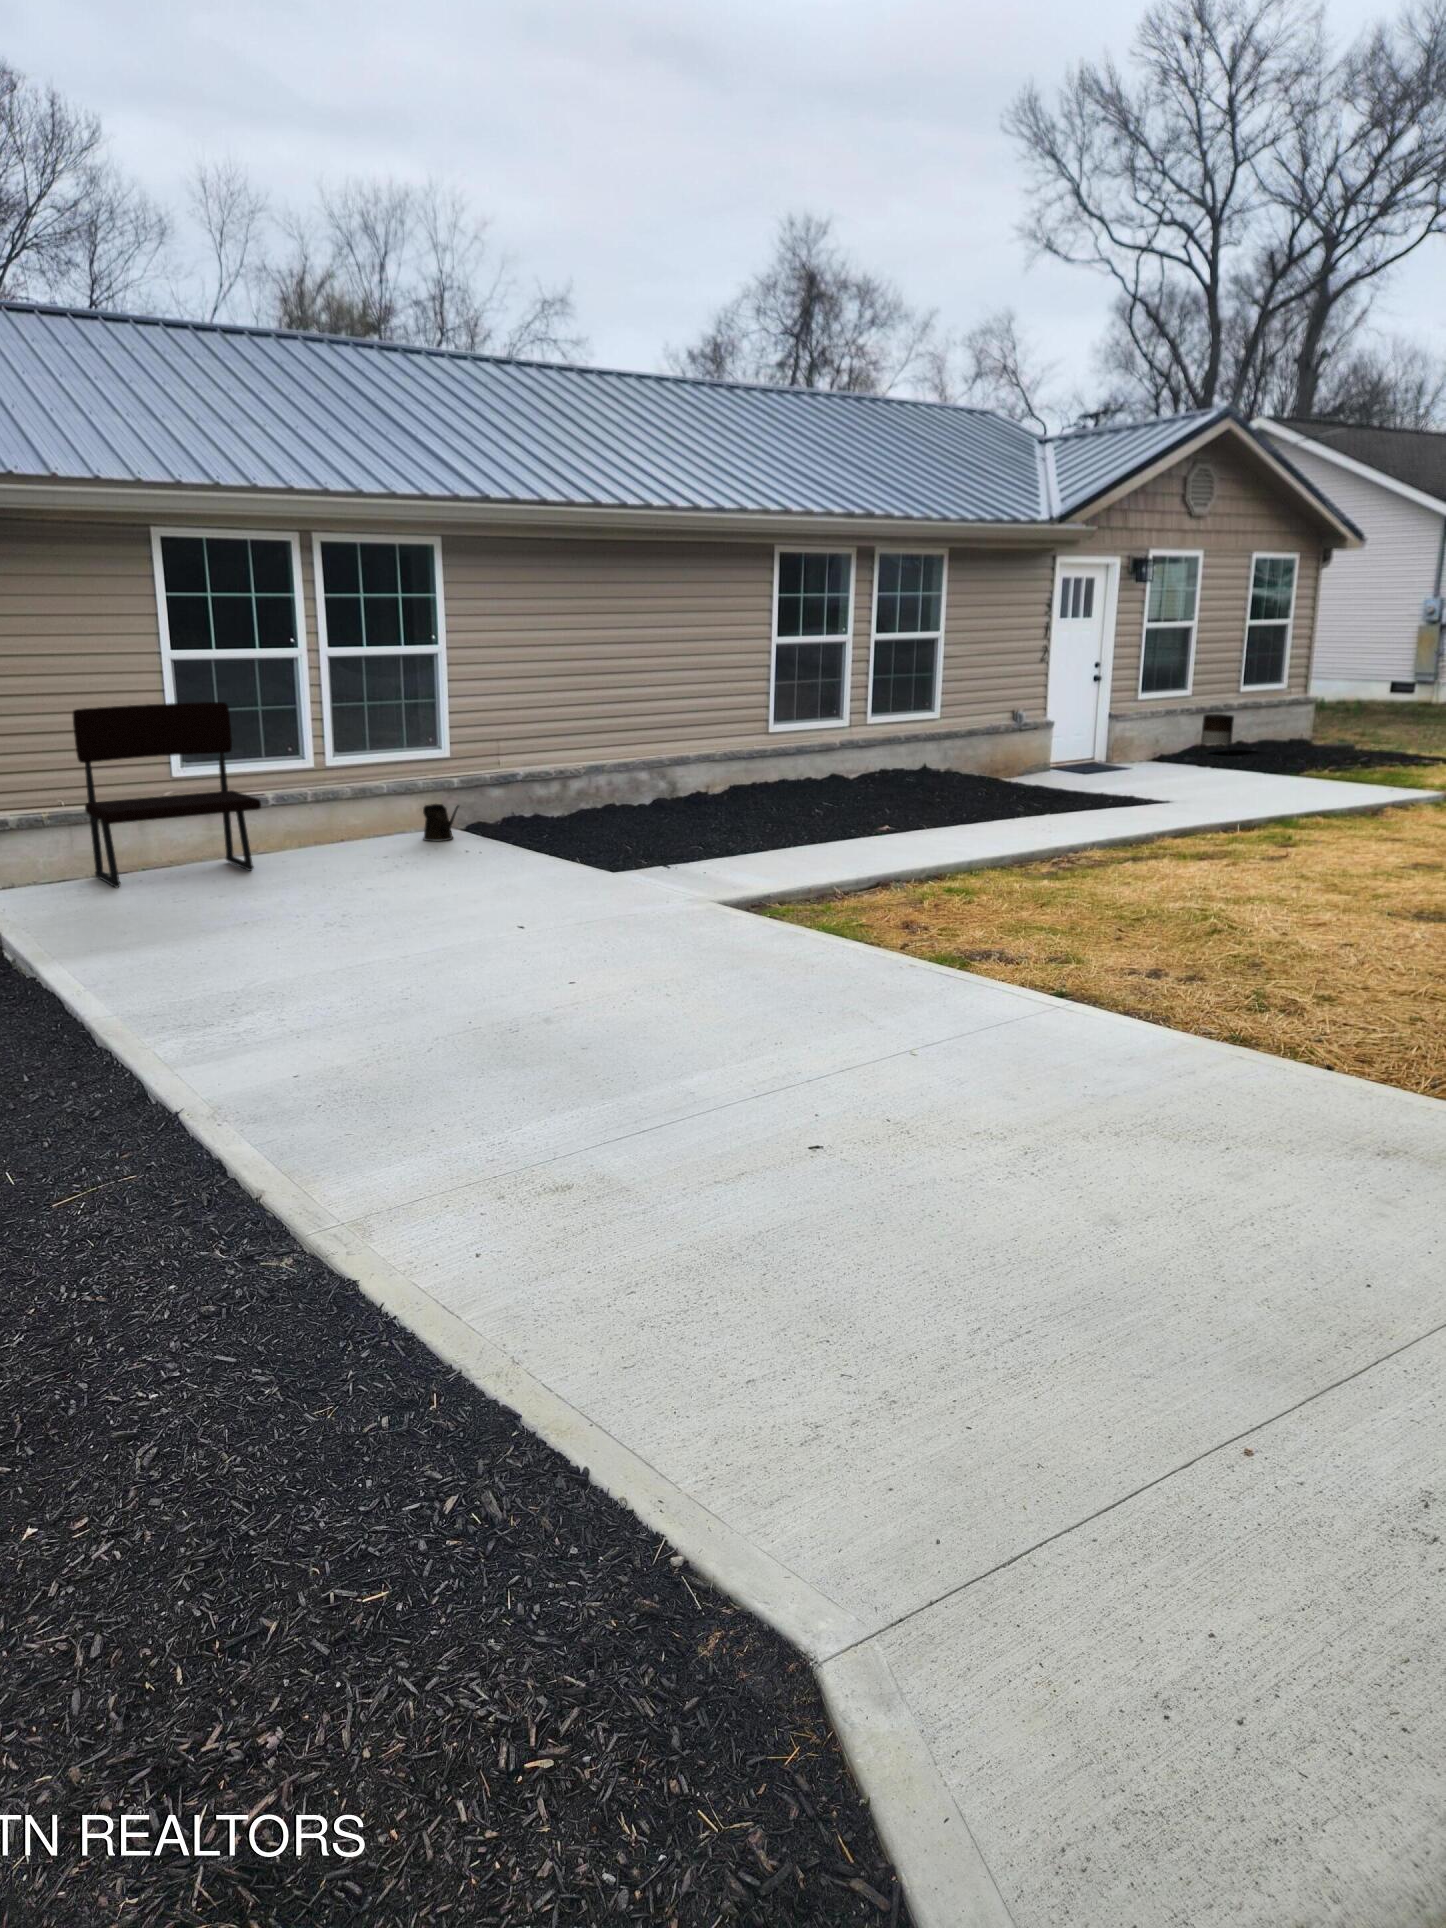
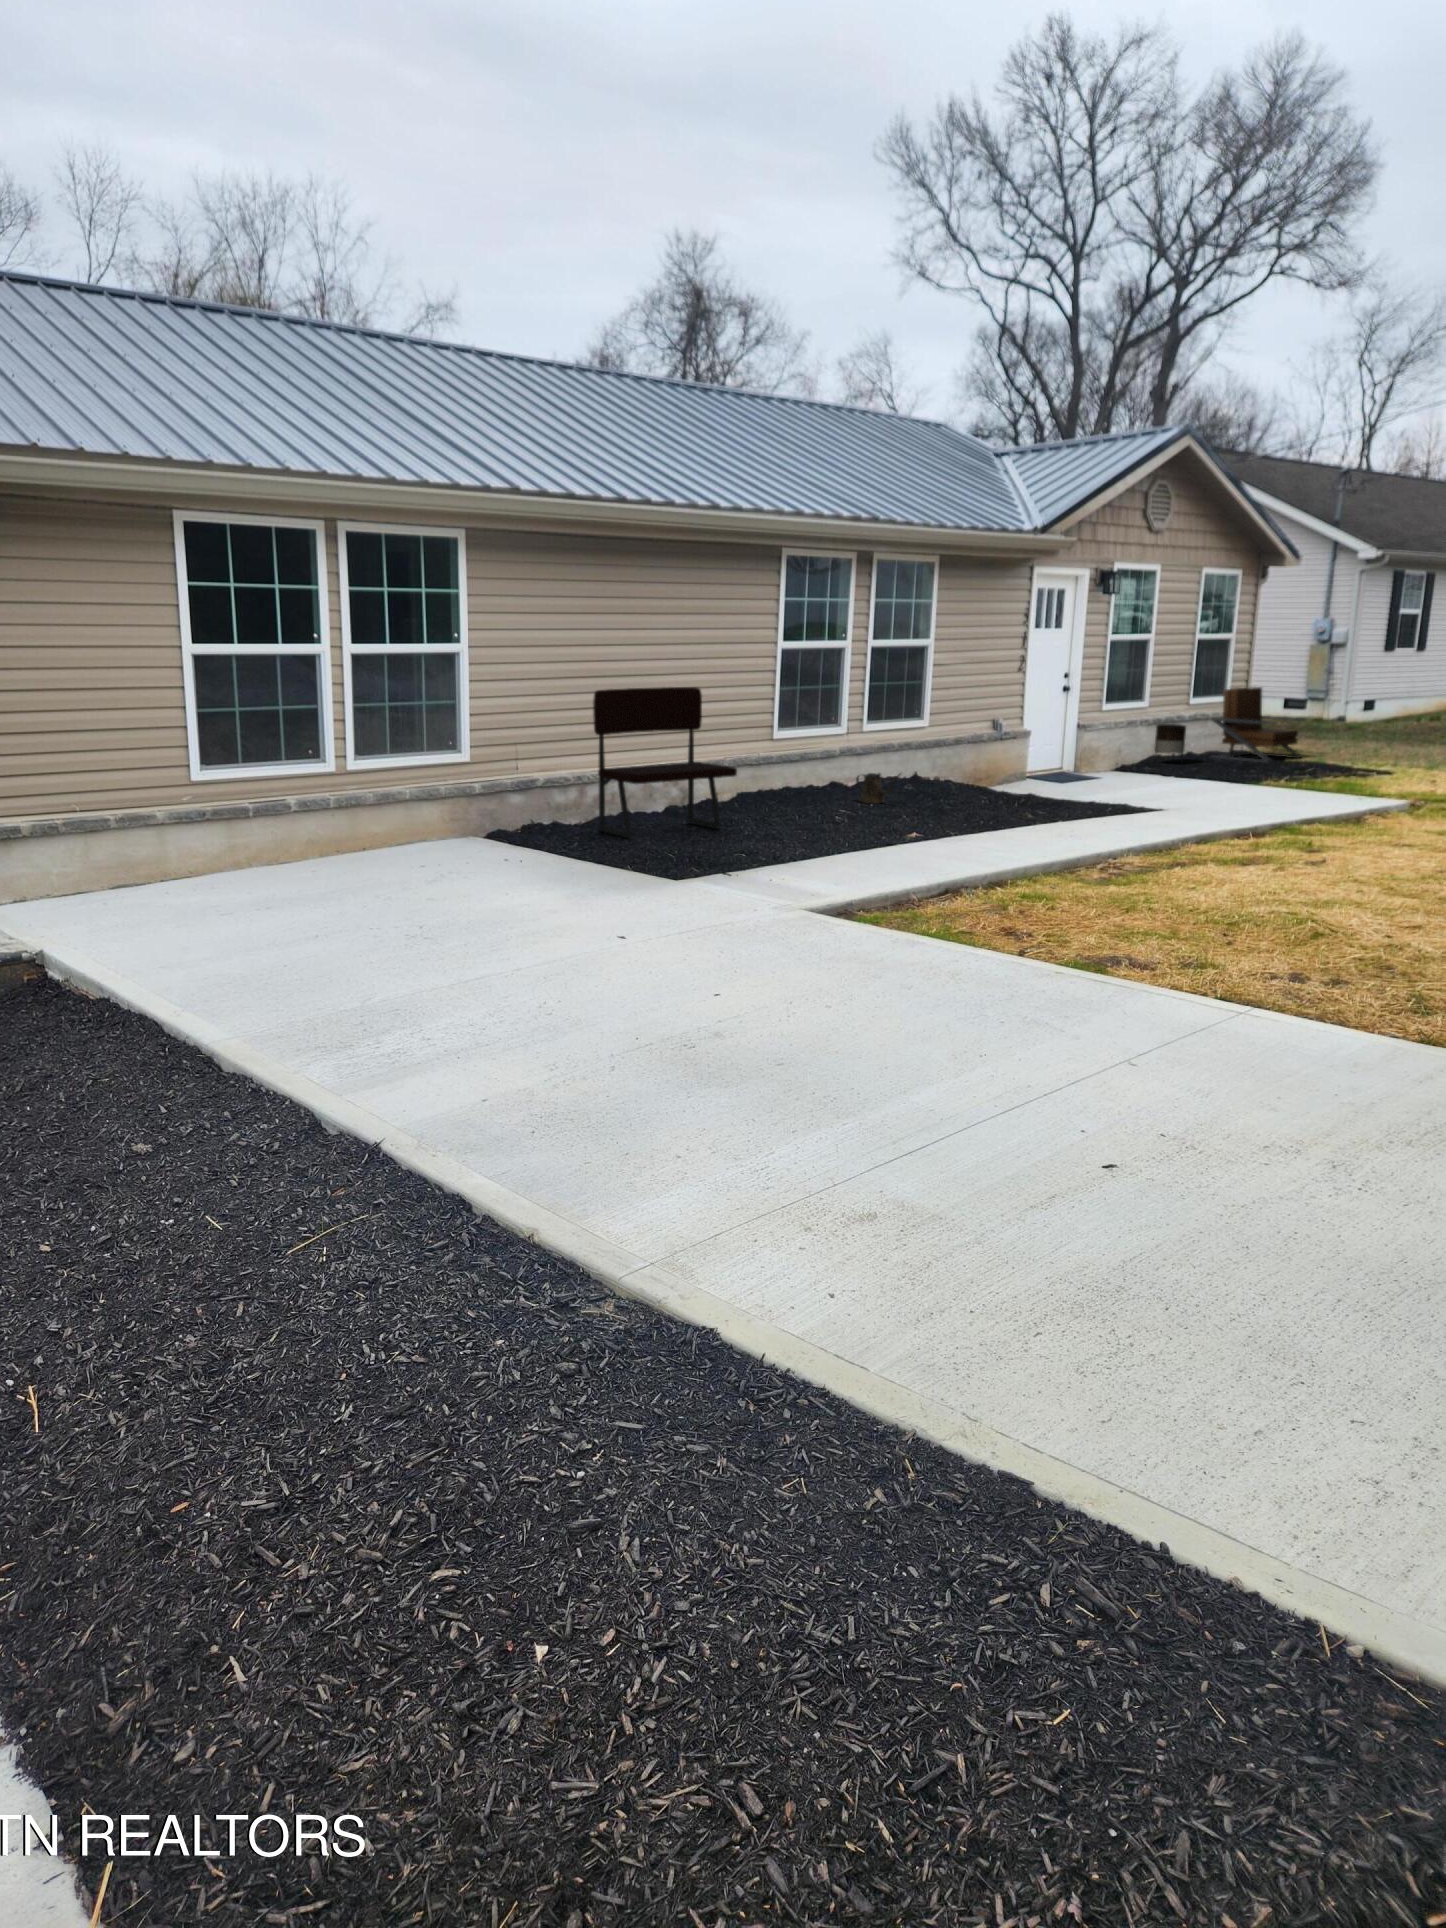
lounge chair: none [1267,676,1372,754] -> present [1212,687,1303,763]
bench: present [73,702,261,888] -> present [593,687,737,839]
watering can: present [423,804,459,841] -> present [856,773,900,804]

